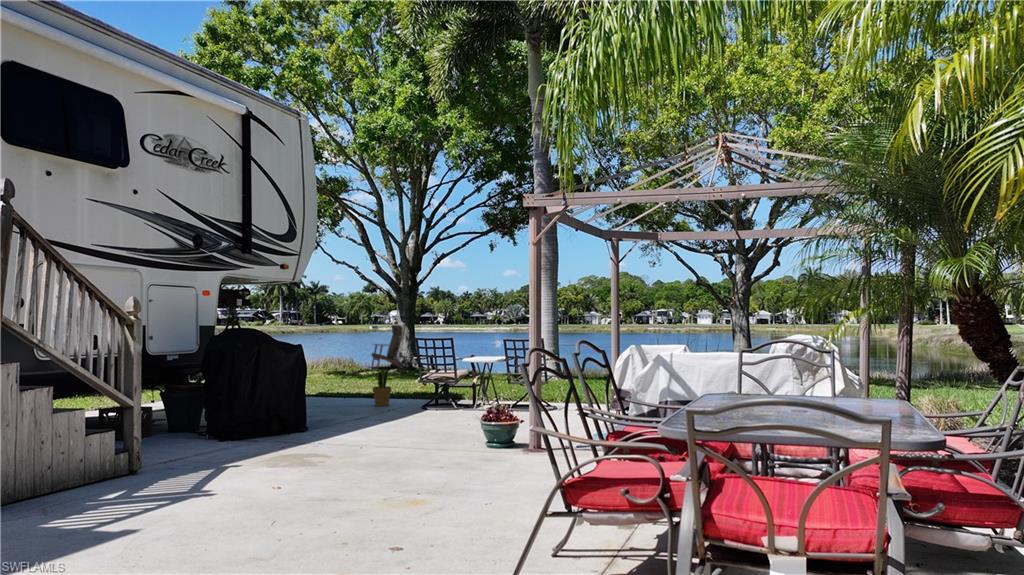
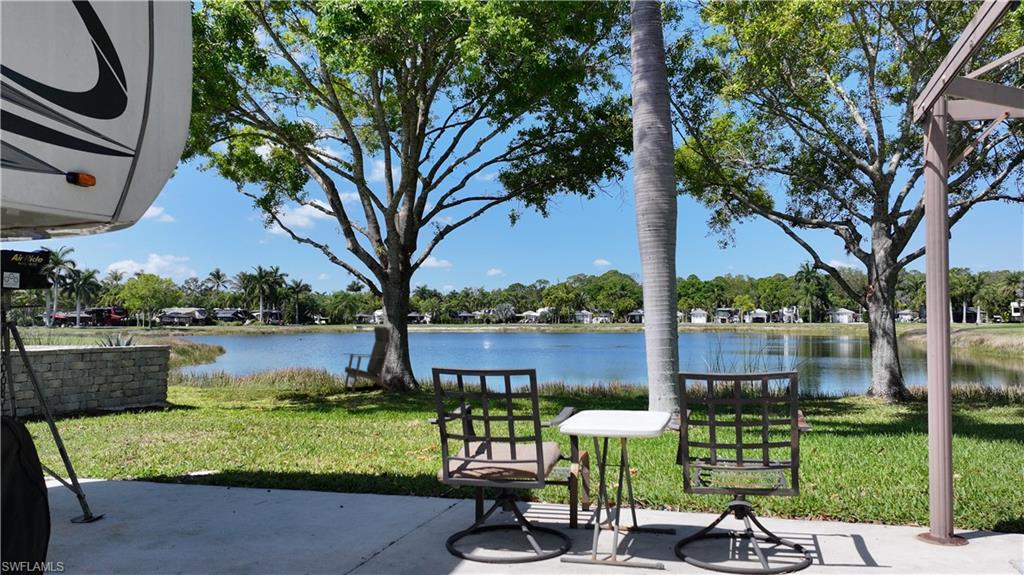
potted plant: present [373,368,393,406] -> none [337,444,393,546]

